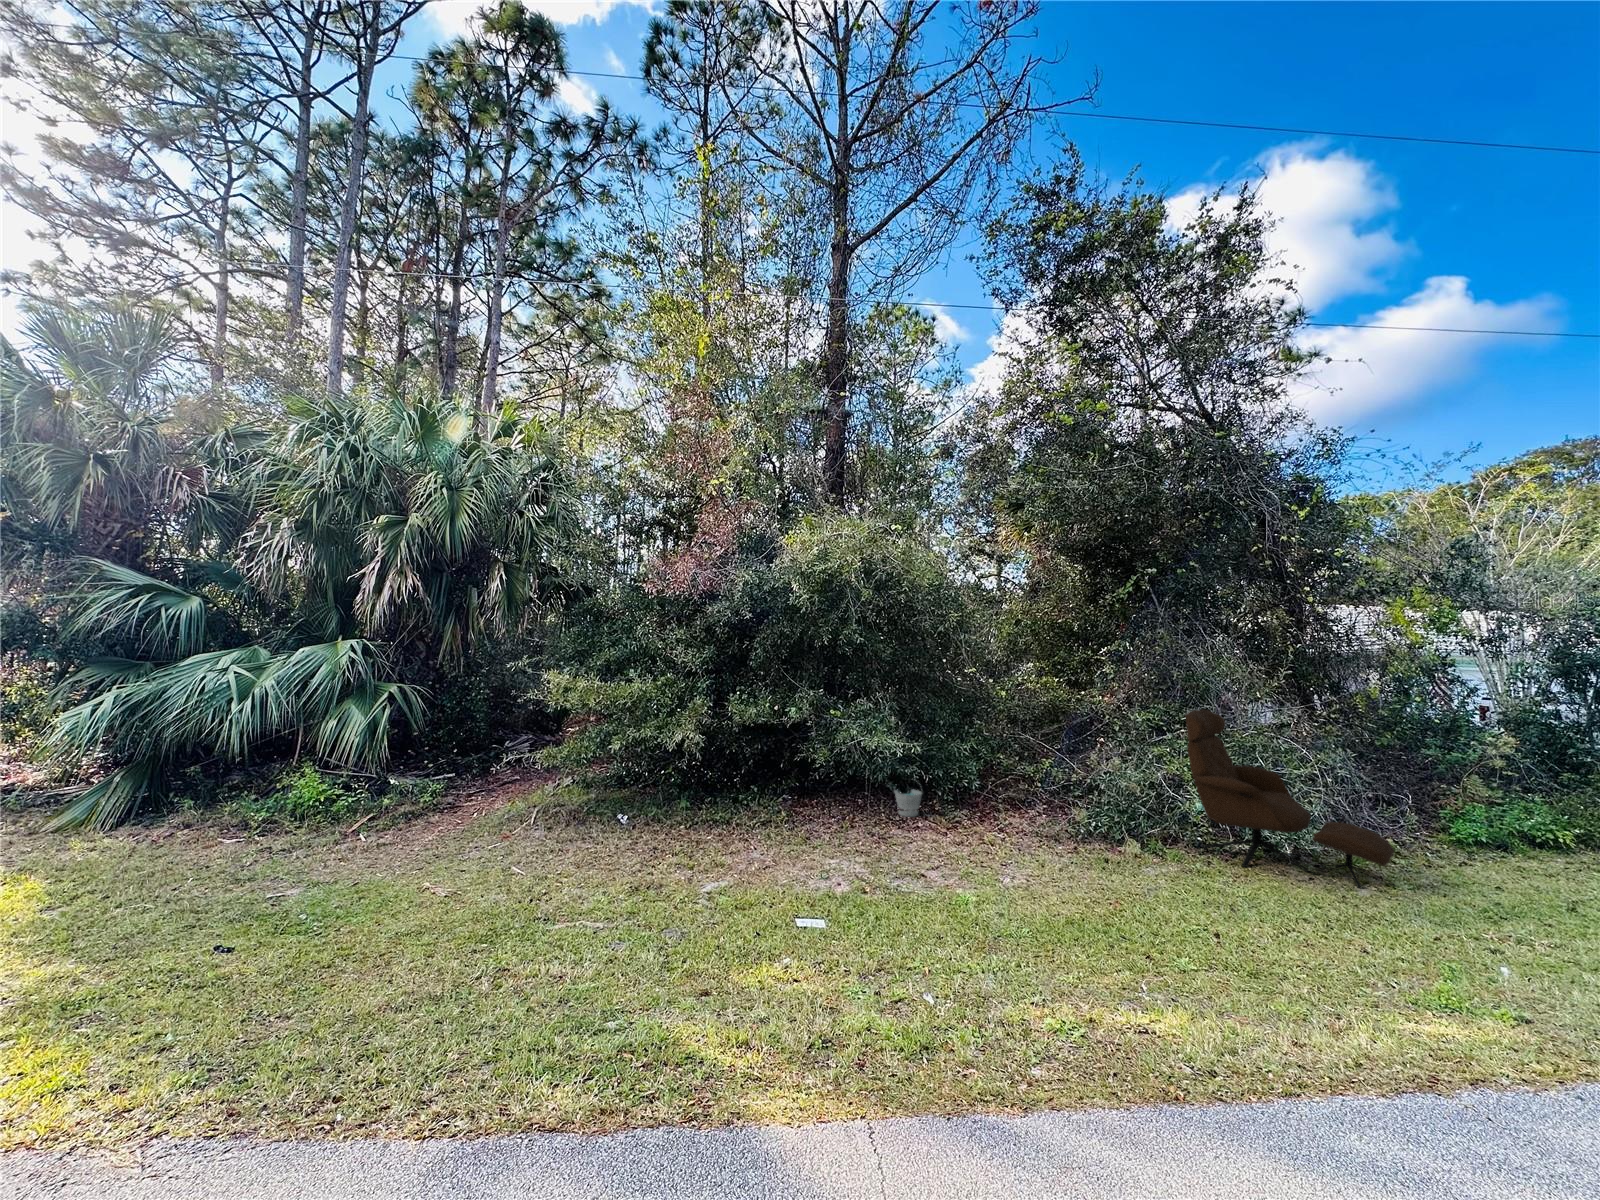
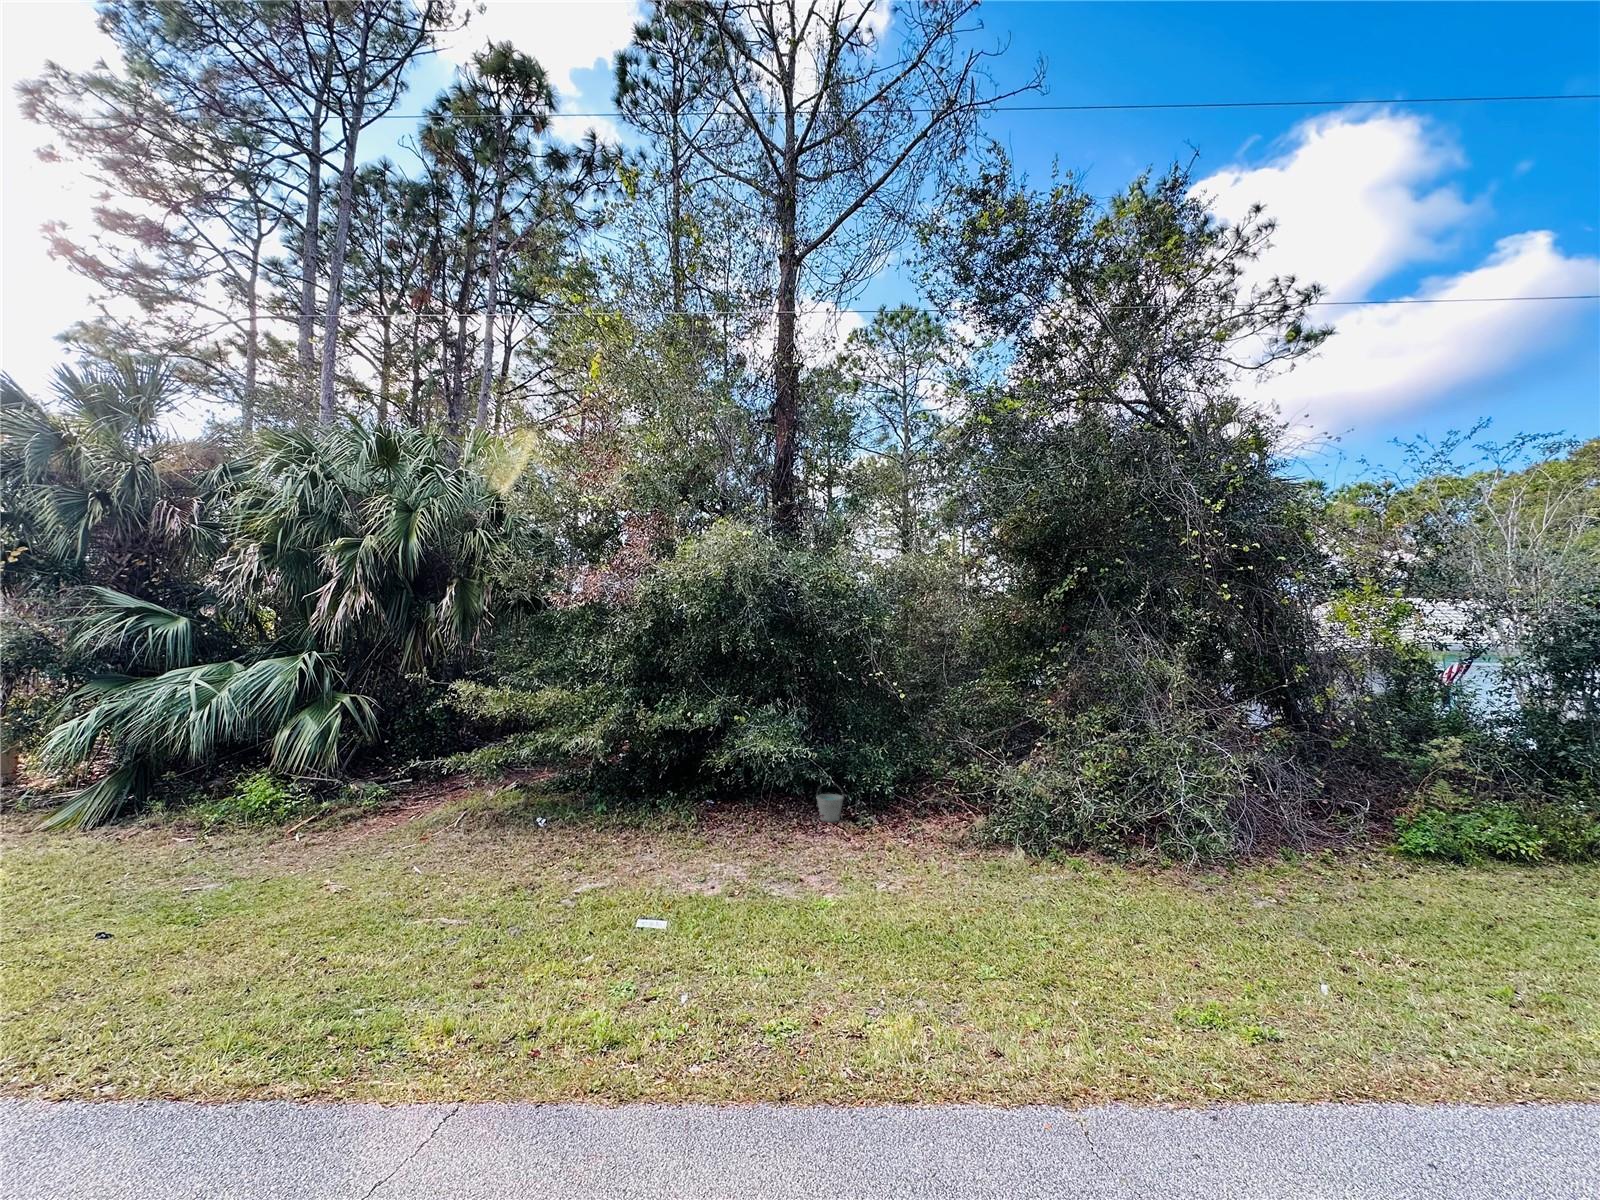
lounge chair: present [1186,710,1395,888] -> none [1088,712,1295,899]

